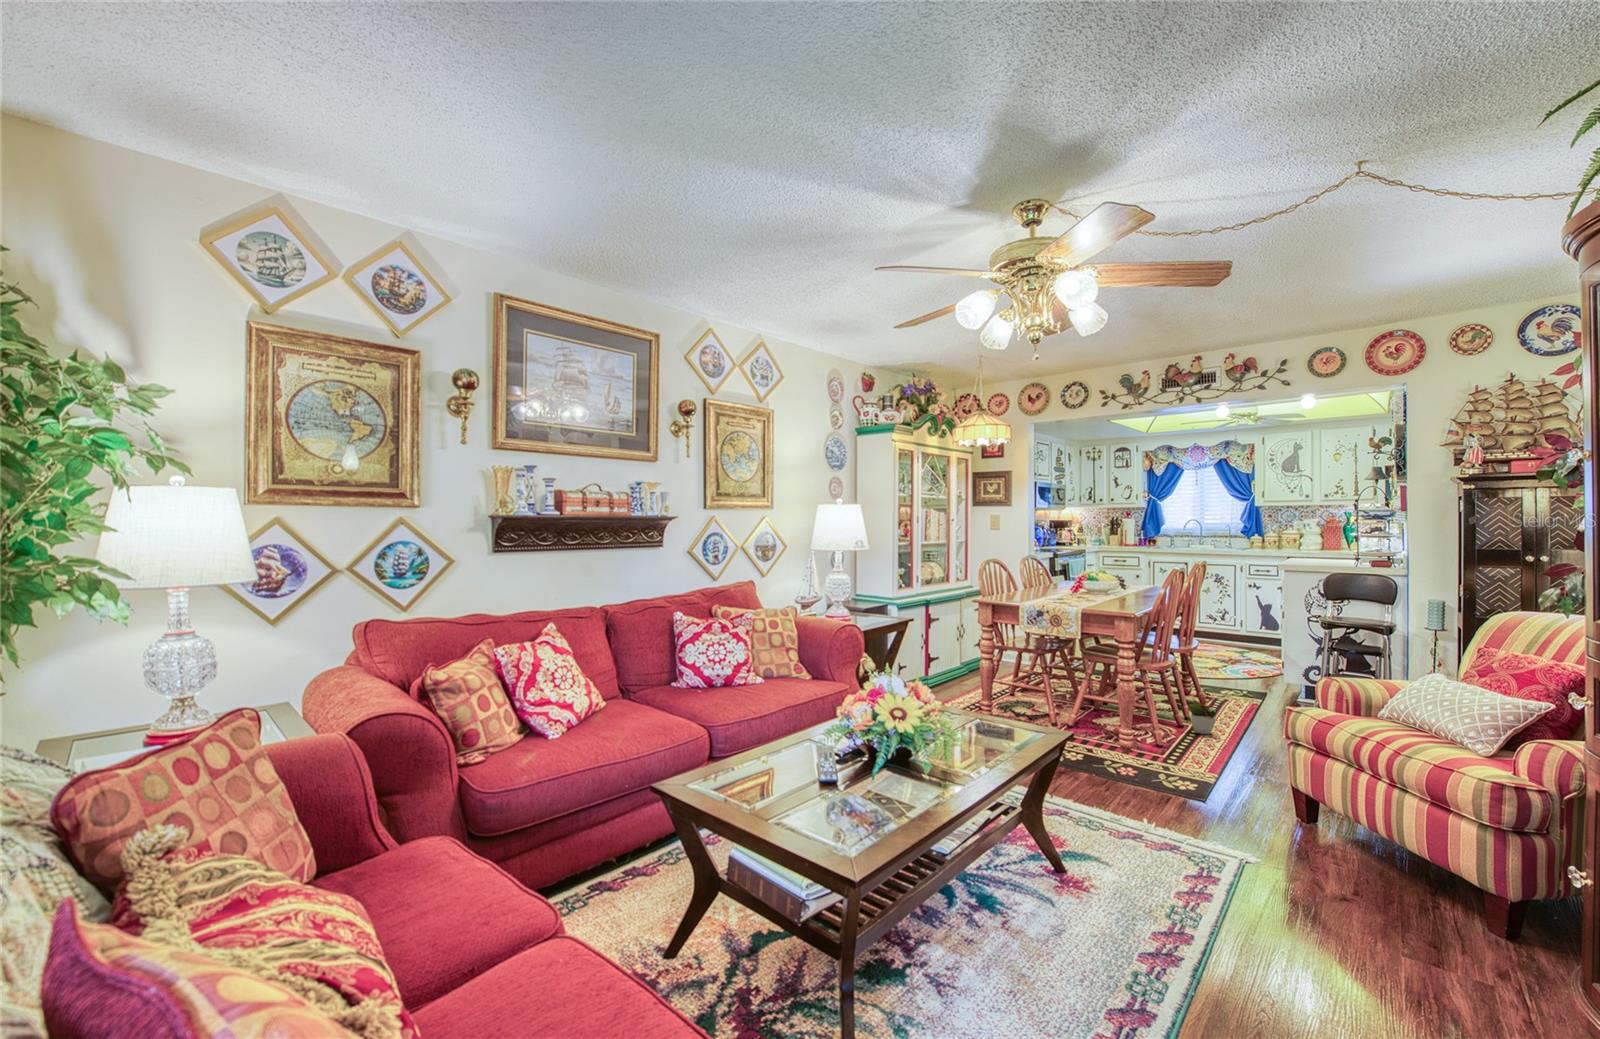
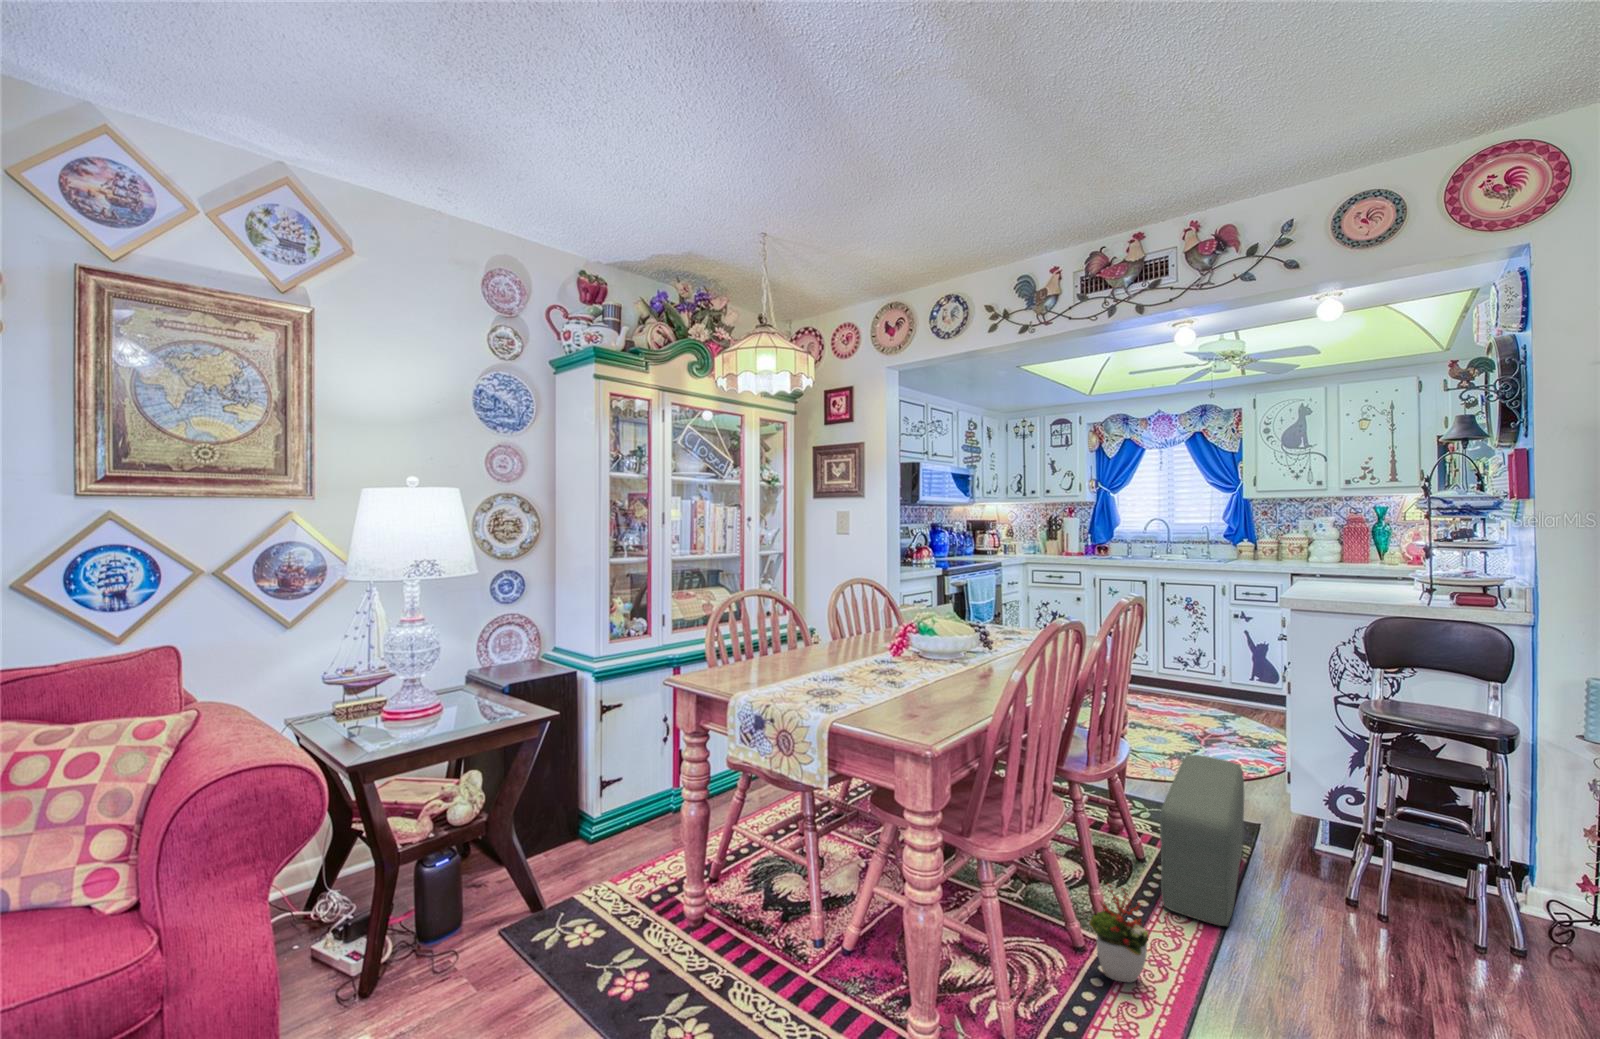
pouf: none [1216,651,1259,721] -> present [1160,755,1244,926]

